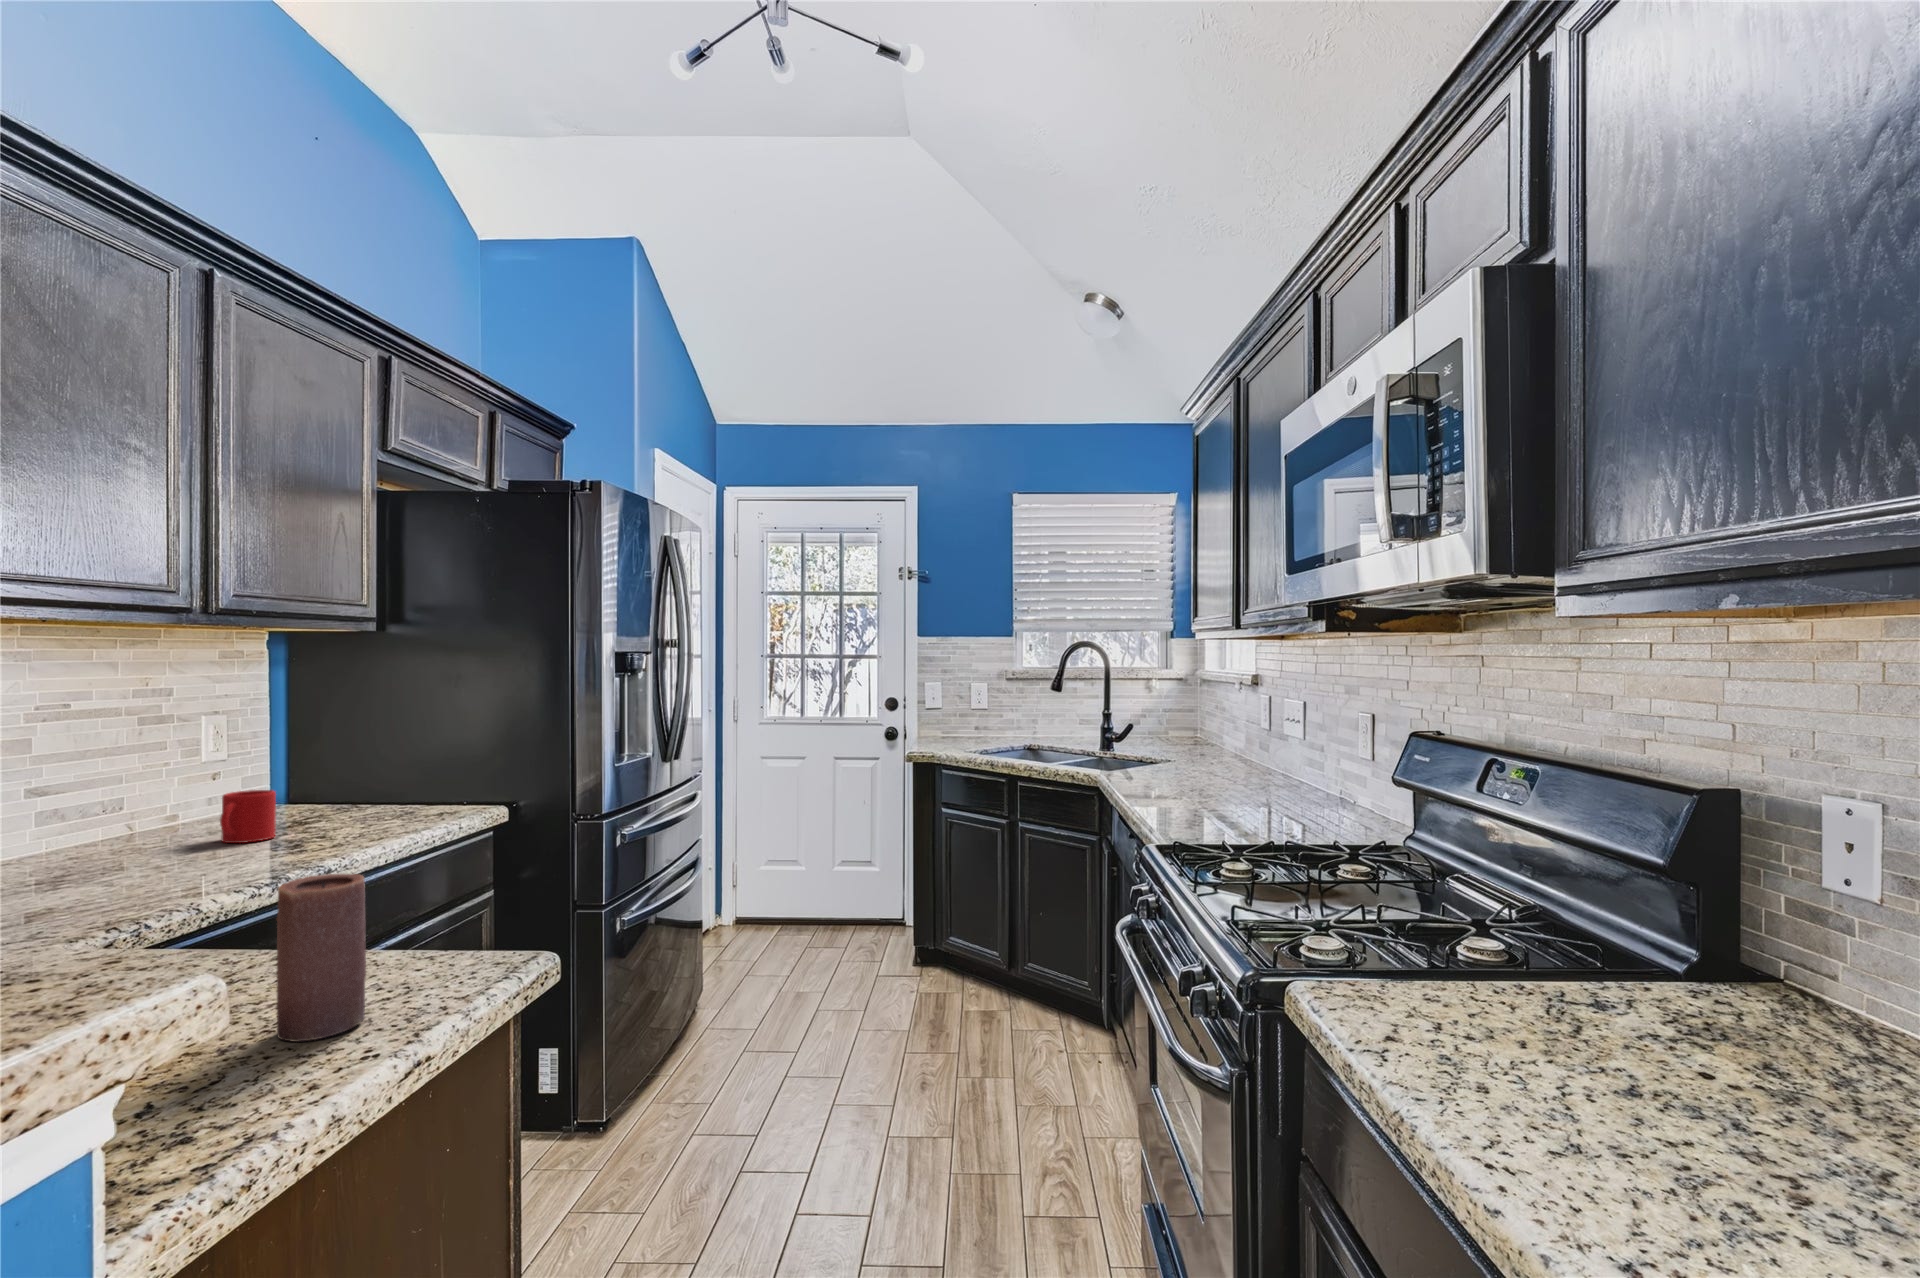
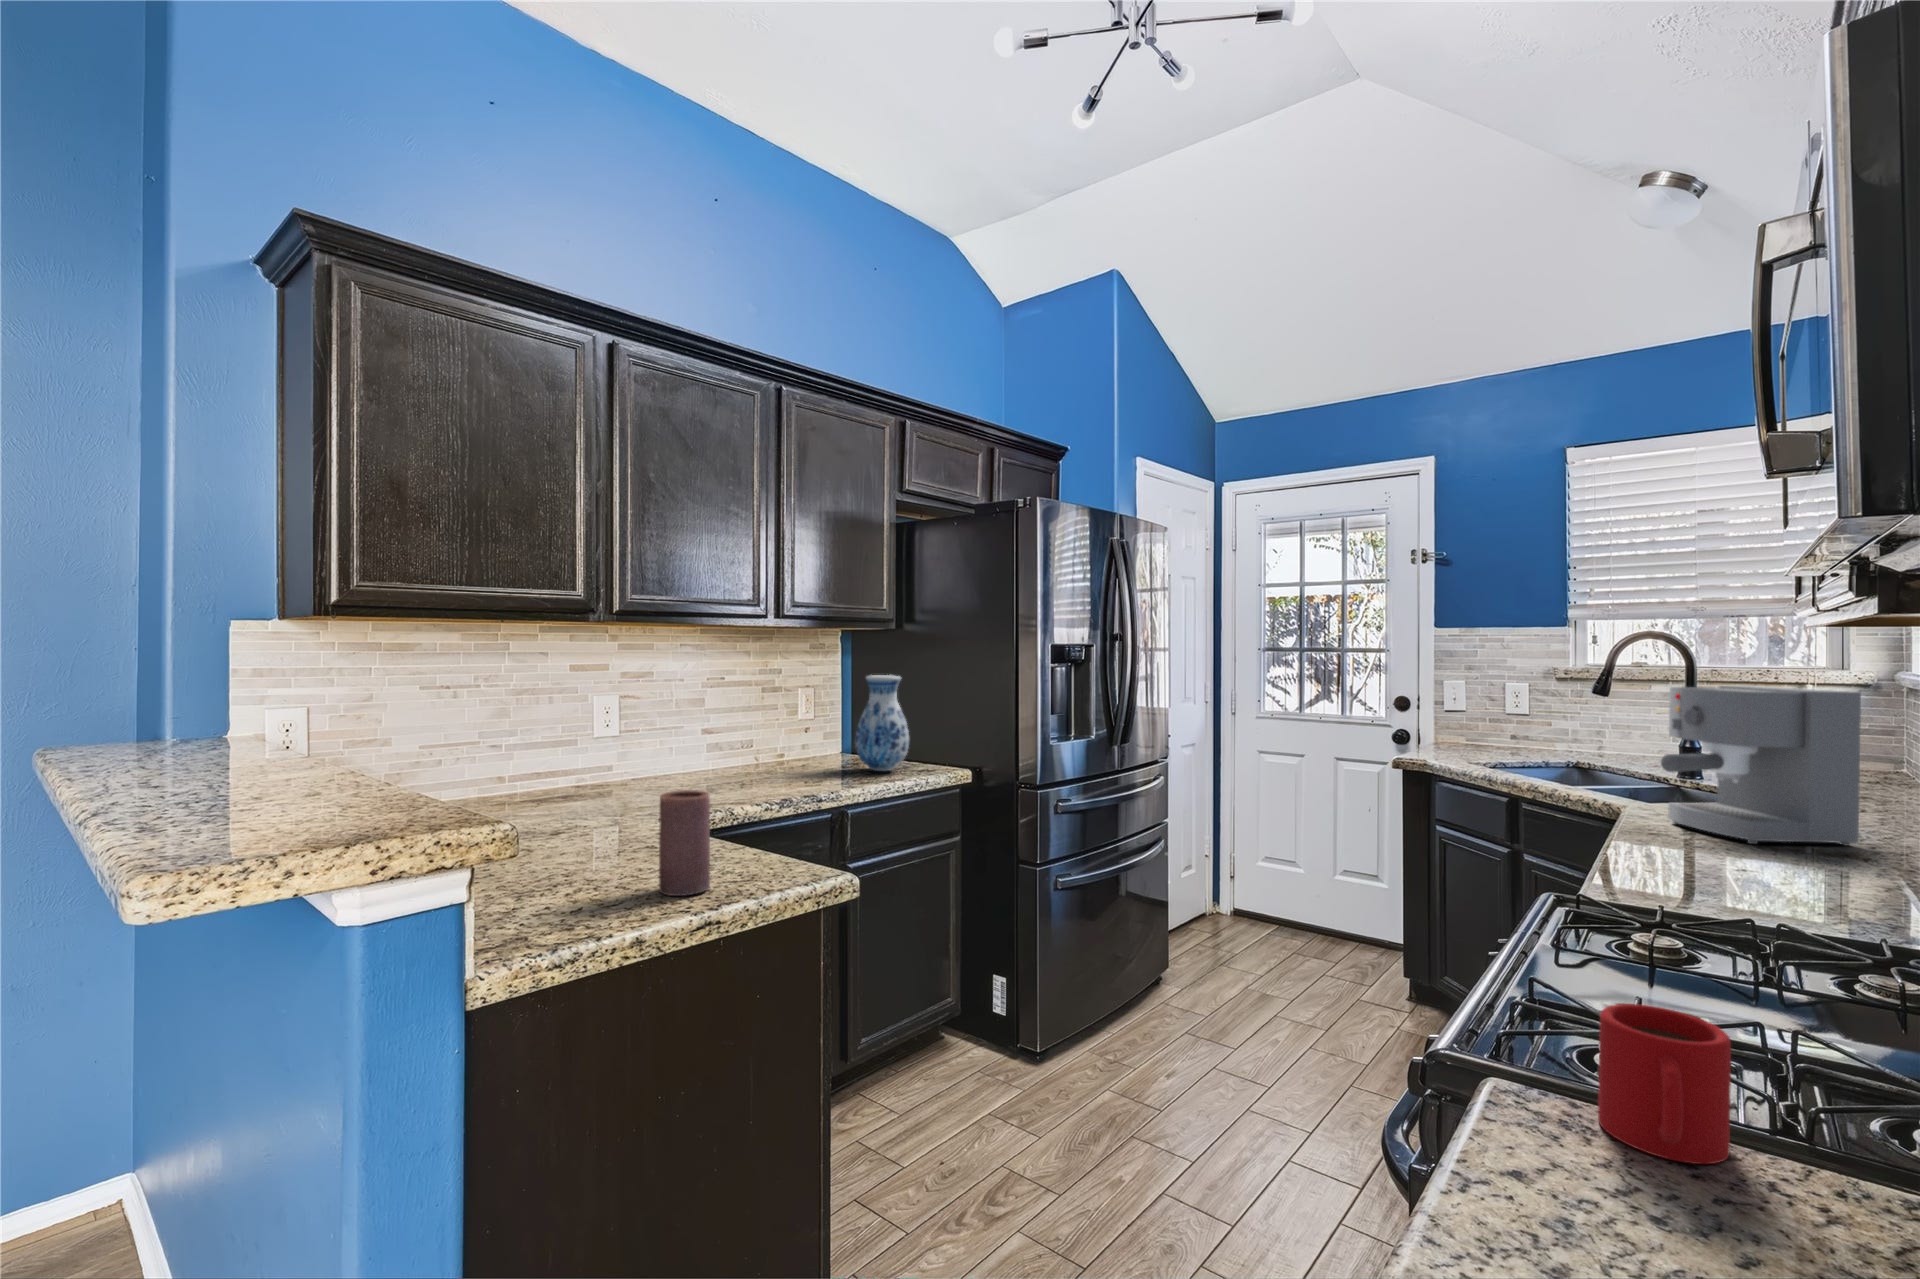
coffee maker: none [1141,675,1253,793] -> present [1661,686,1861,846]
vase: none [340,696,422,822] -> present [855,675,909,771]
mug: present [220,790,276,843] -> present [1598,1004,1731,1164]

